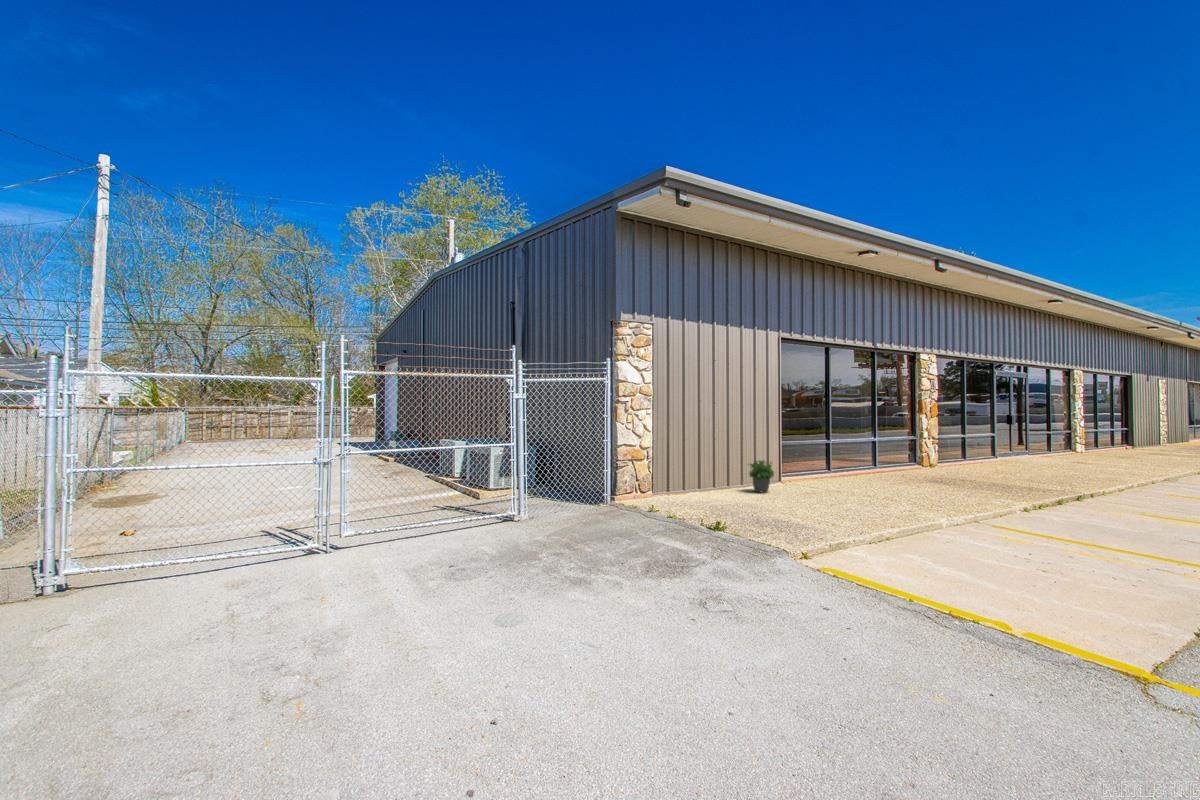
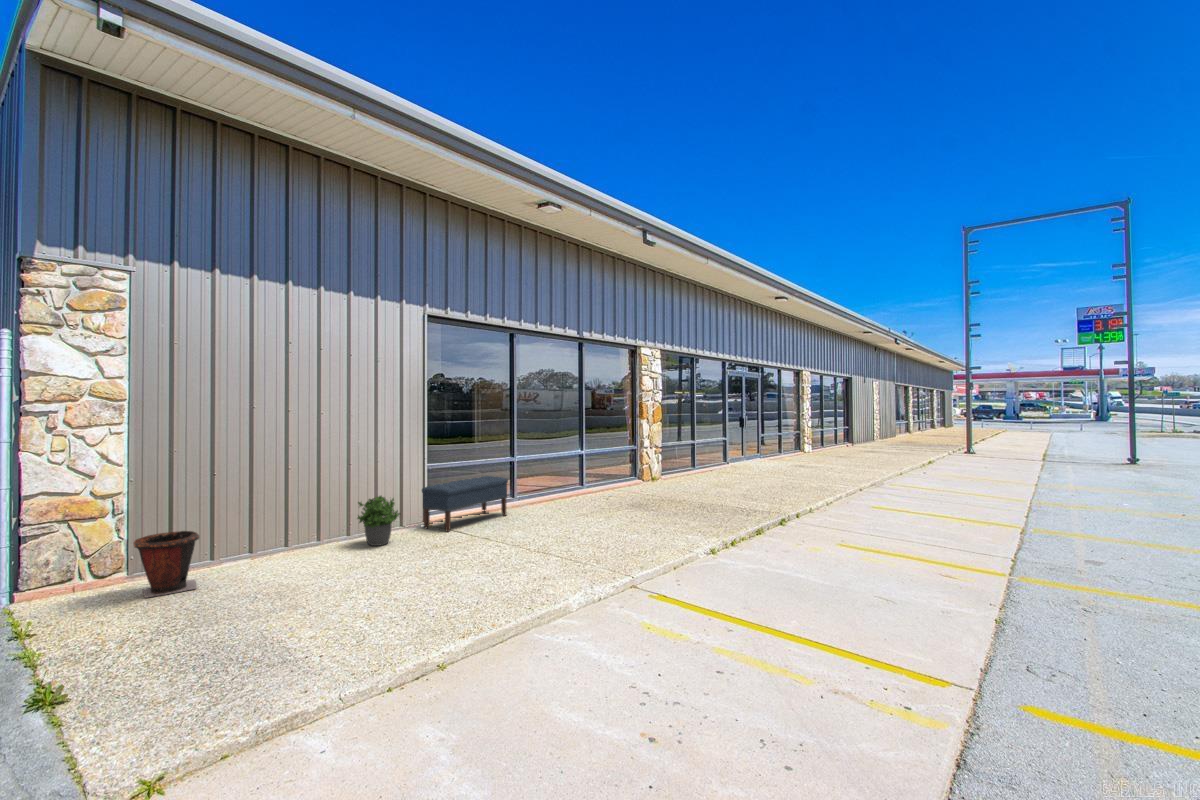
bench: none [778,453,832,488] -> present [422,476,508,532]
waste bin: none [658,470,689,505] -> present [134,531,199,598]

